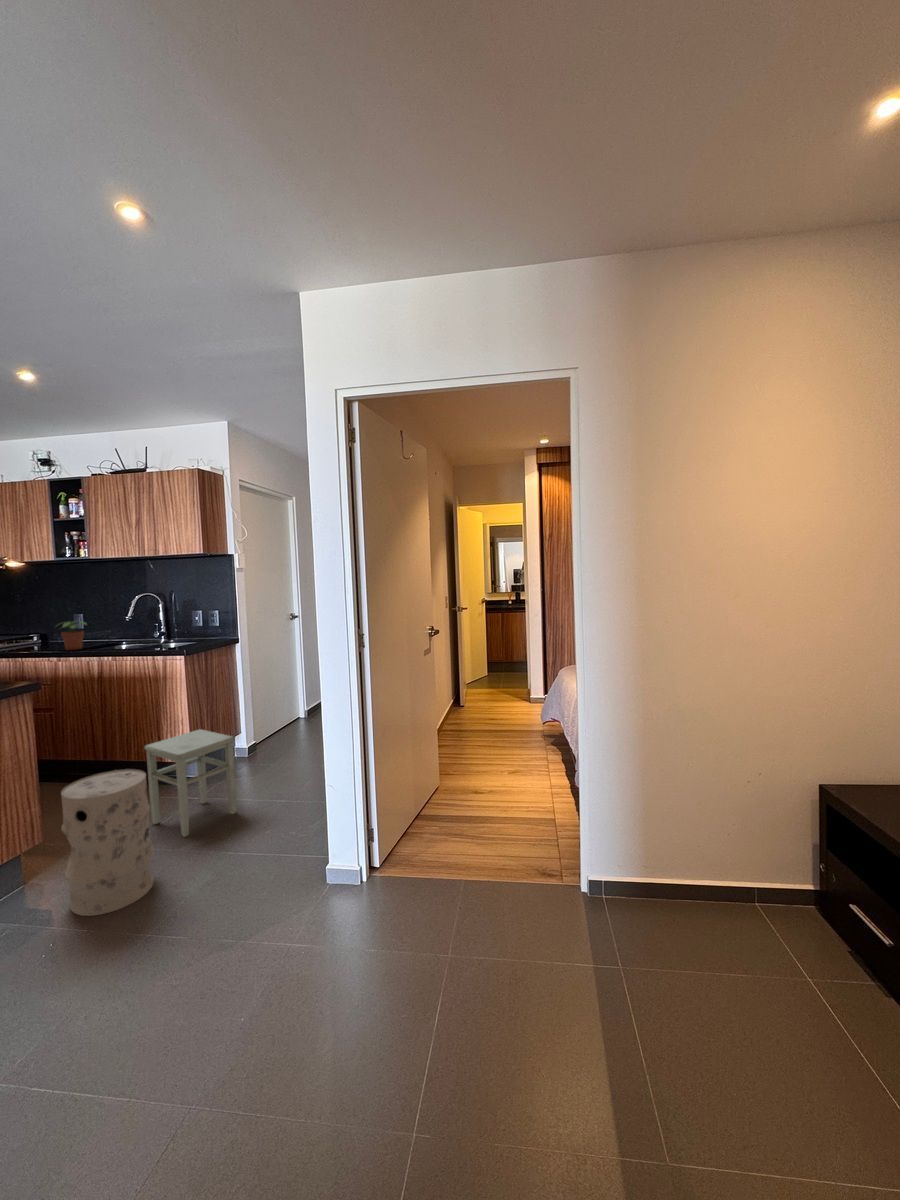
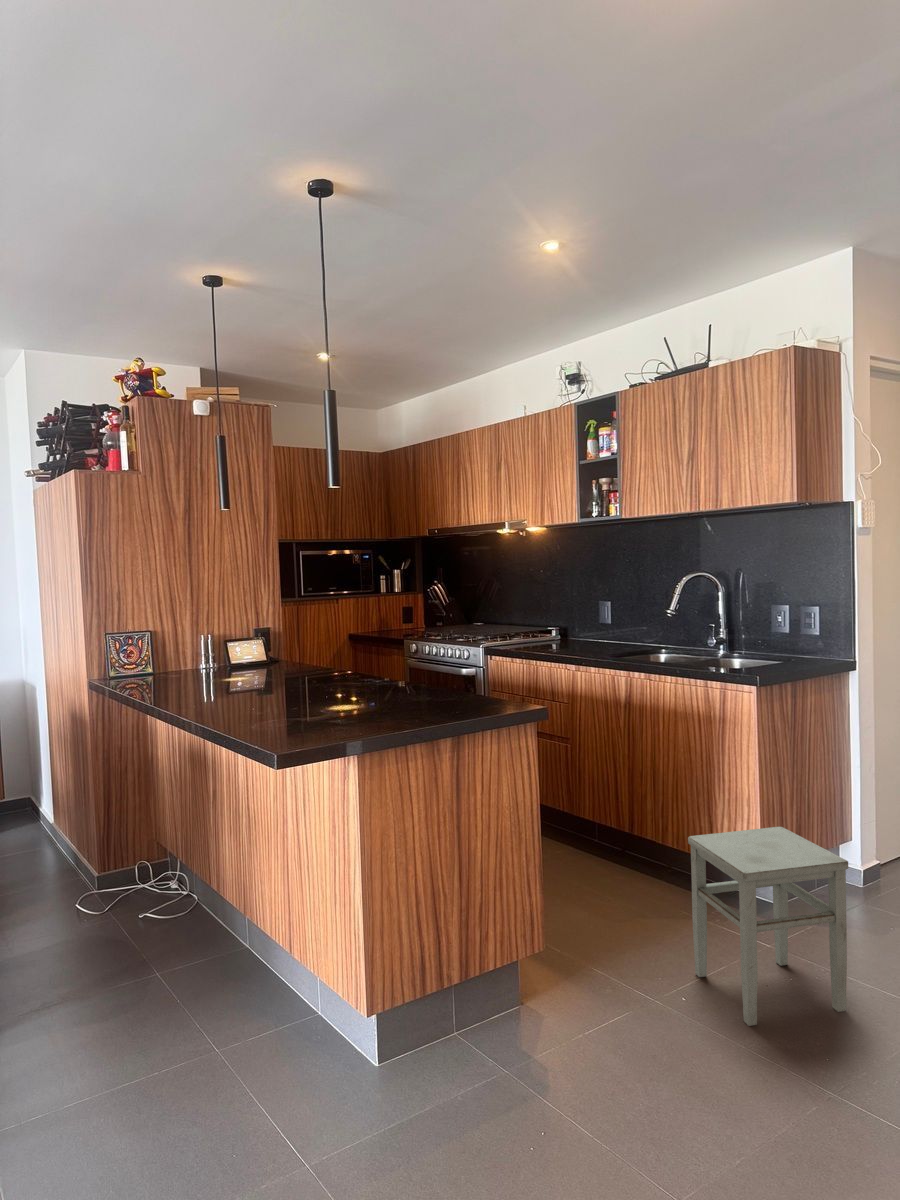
potted plant: present [61,621,87,650] -> none [574,612,615,656]
trash can: present [61,769,154,916] -> none [565,877,697,1134]

